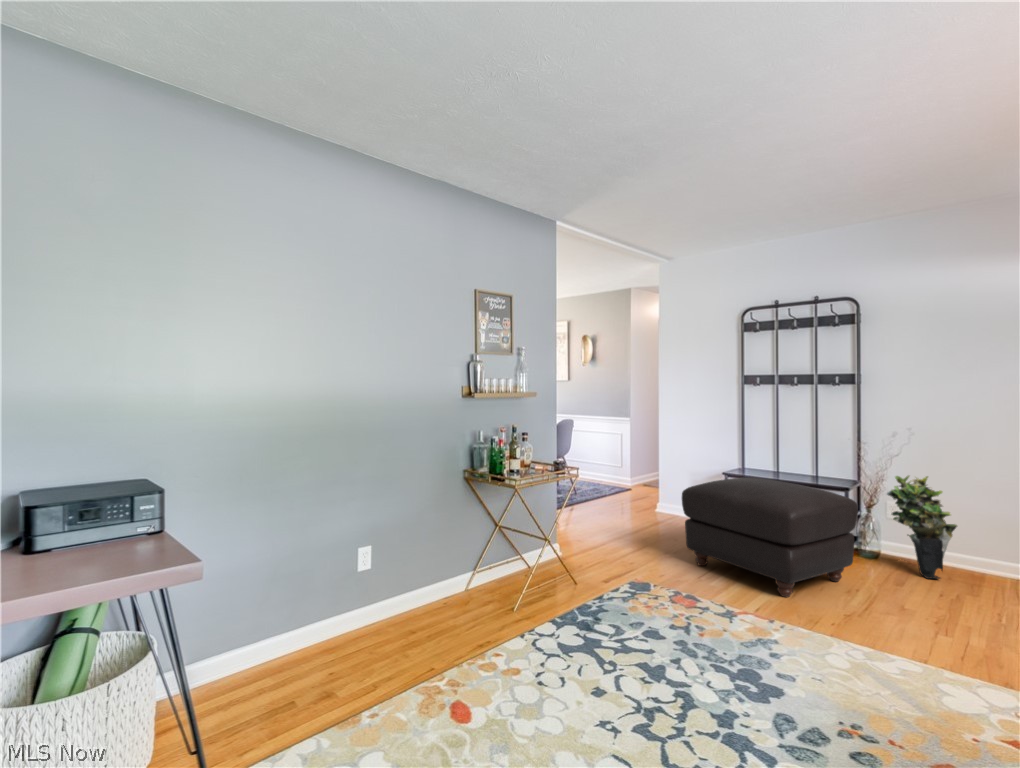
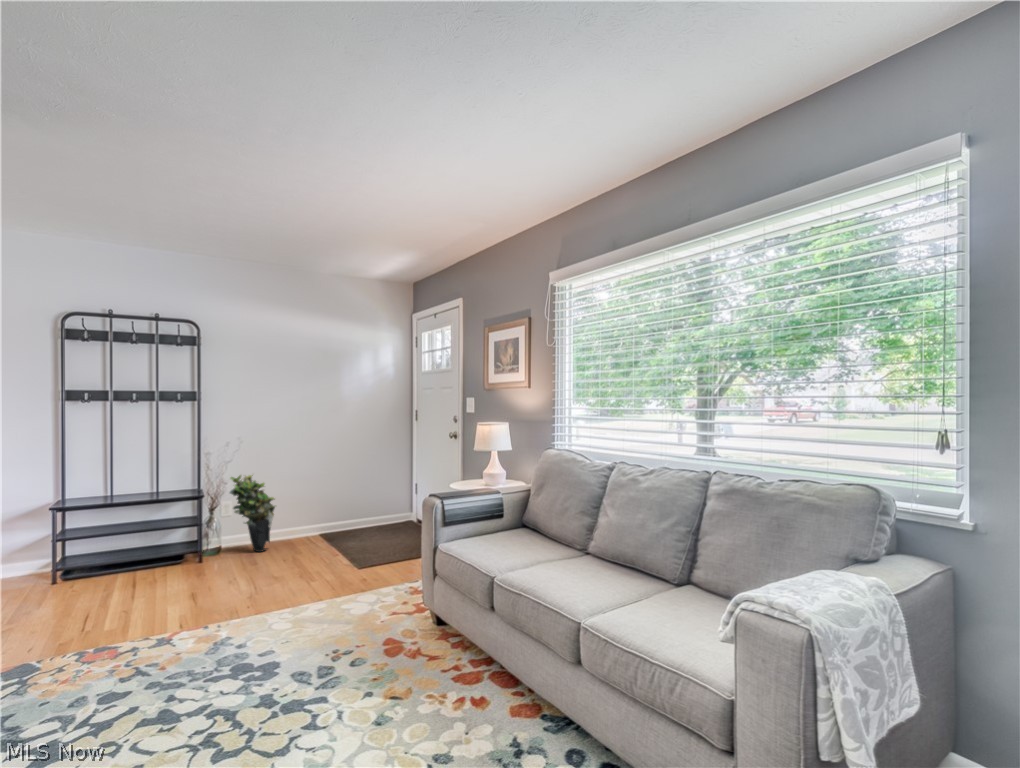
ottoman: present [682,477,858,597] -> none [36,499,226,620]

